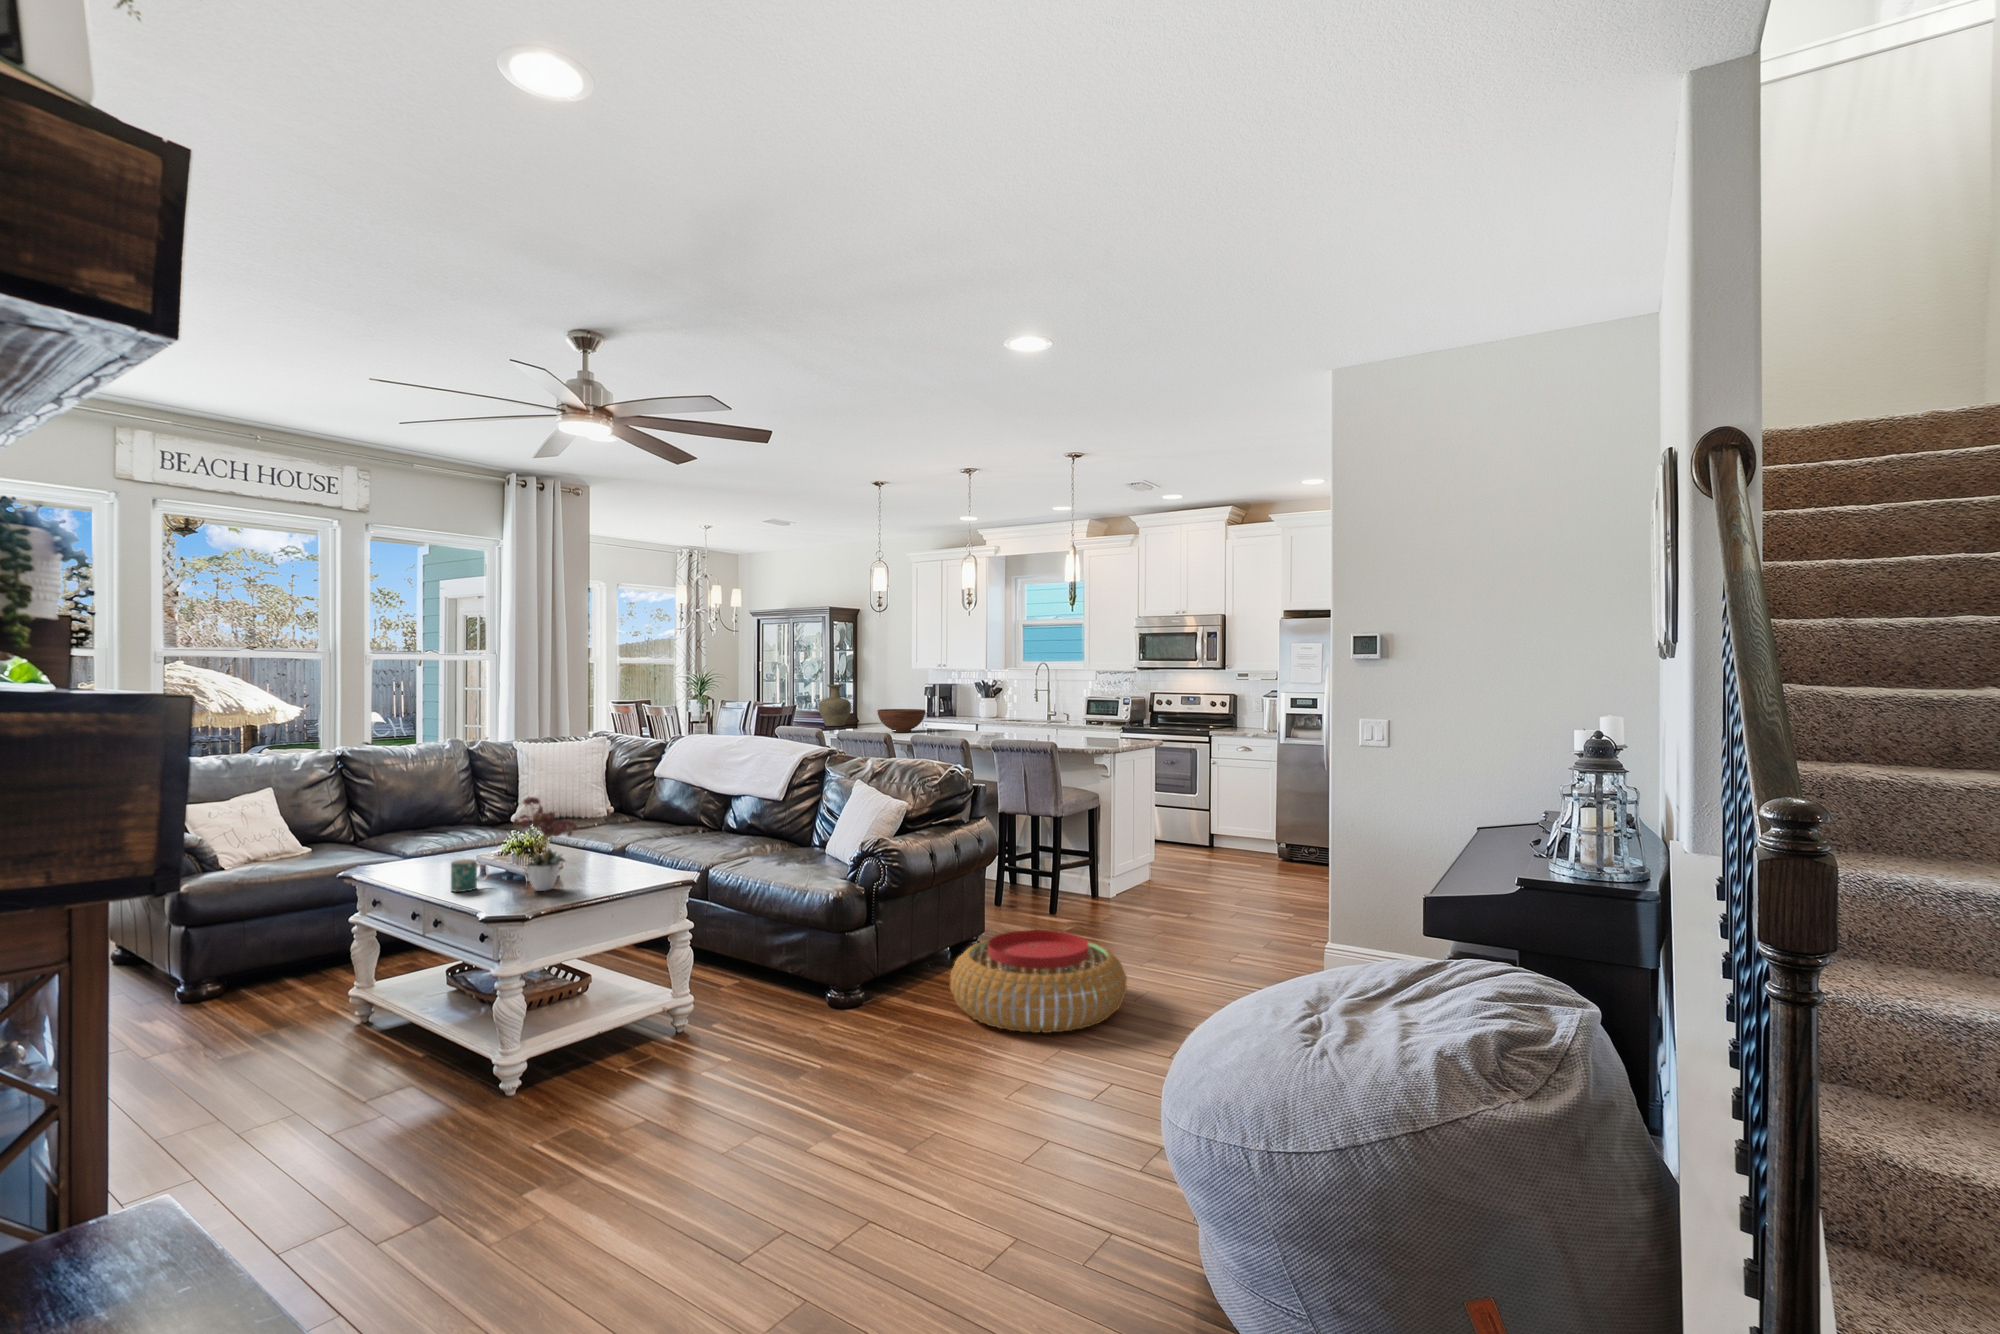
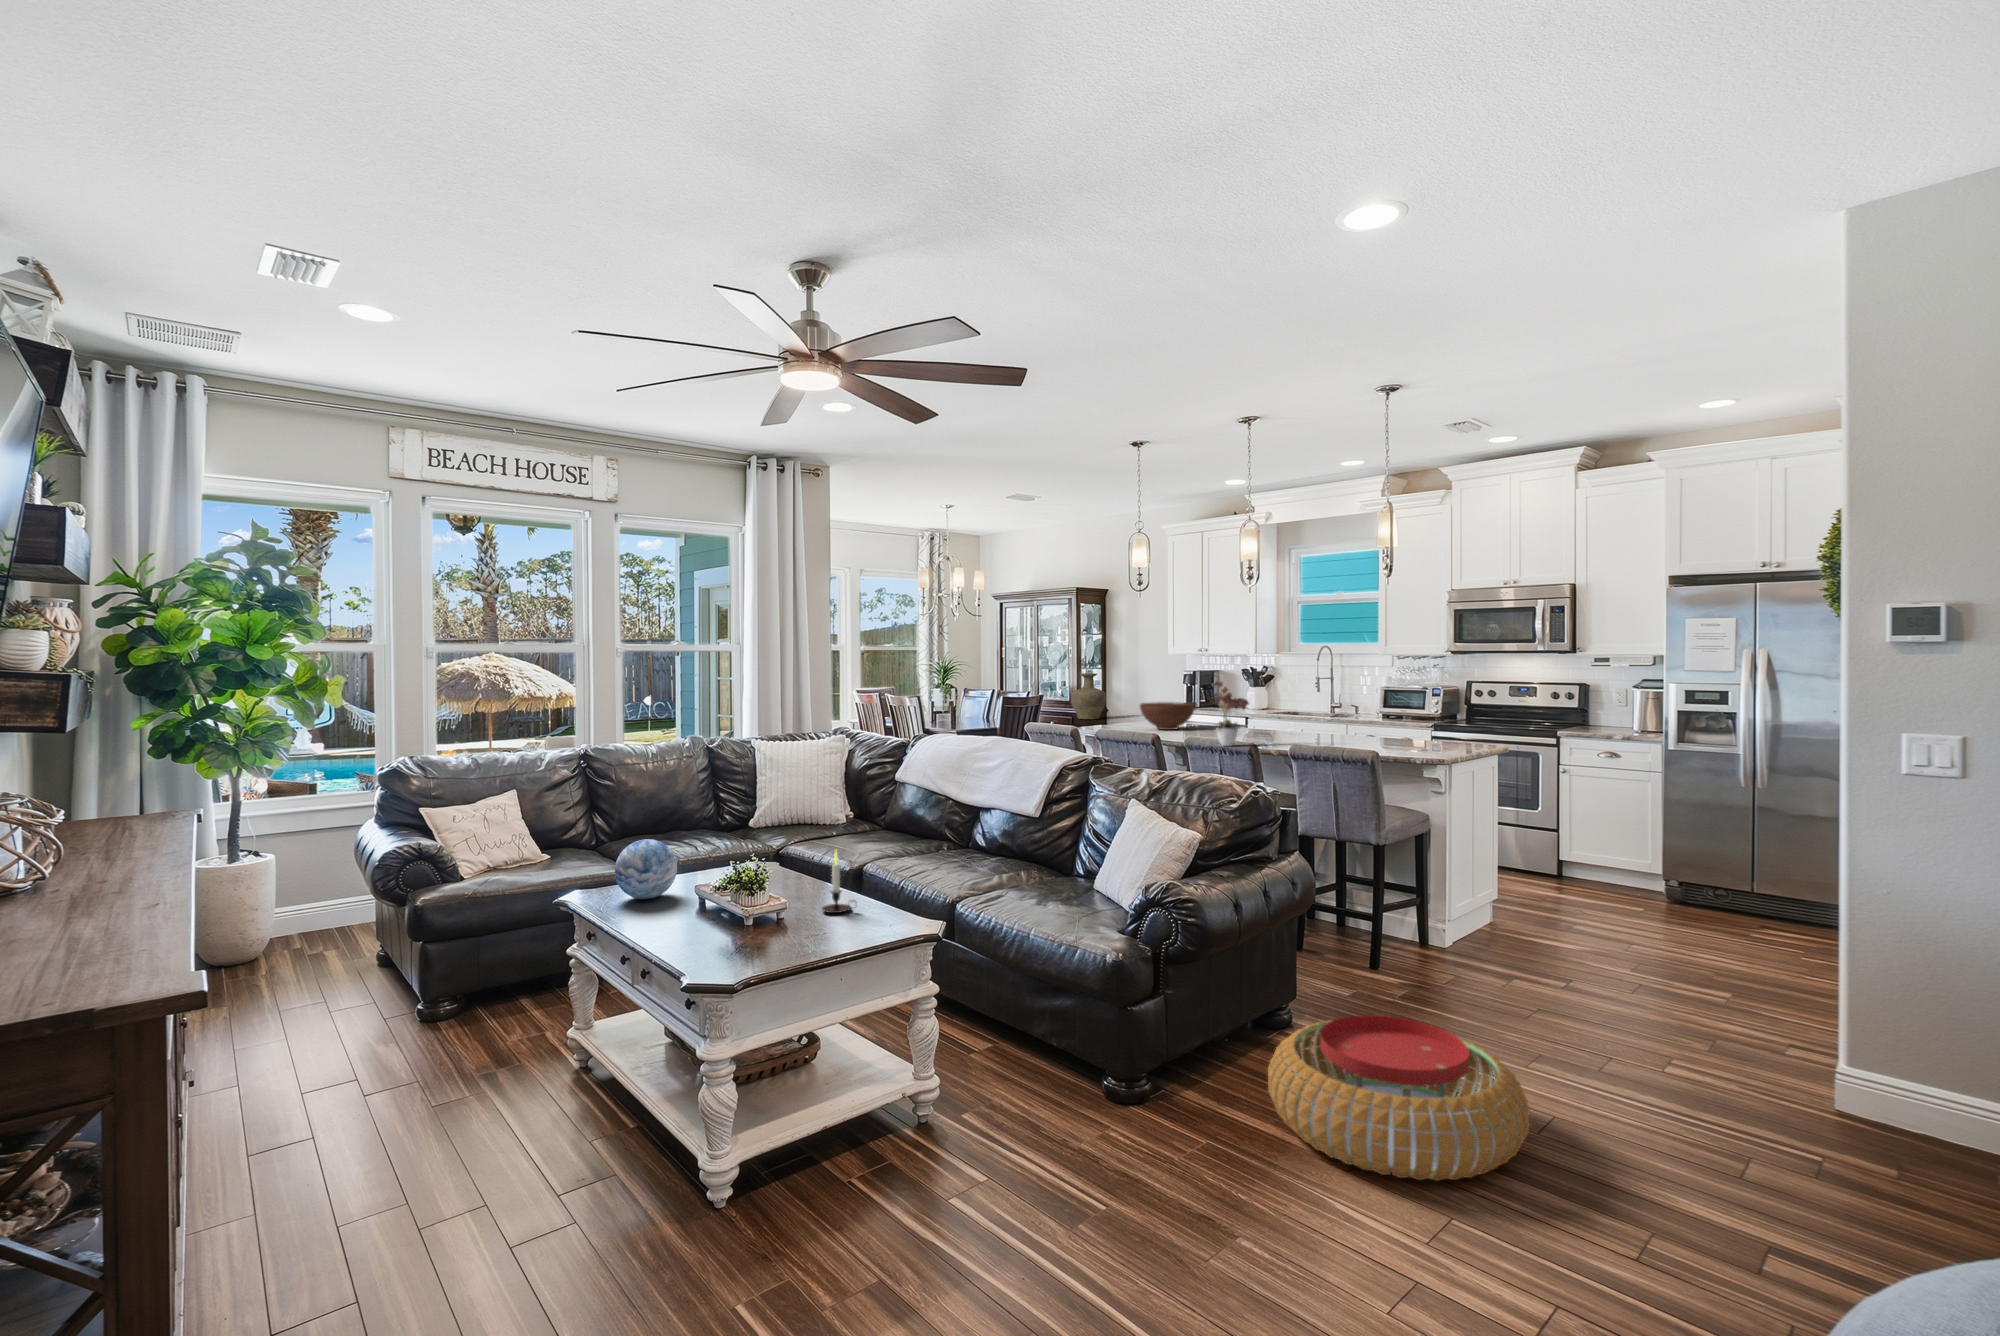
flower arrangement: present [513,797,578,891] -> present [1211,681,1249,746]
decorative orb: none [399,817,458,869] -> present [615,839,677,899]
candle: none [592,818,624,871] -> present [822,850,856,913]
mug: present [451,859,488,892] -> none [661,897,703,938]

